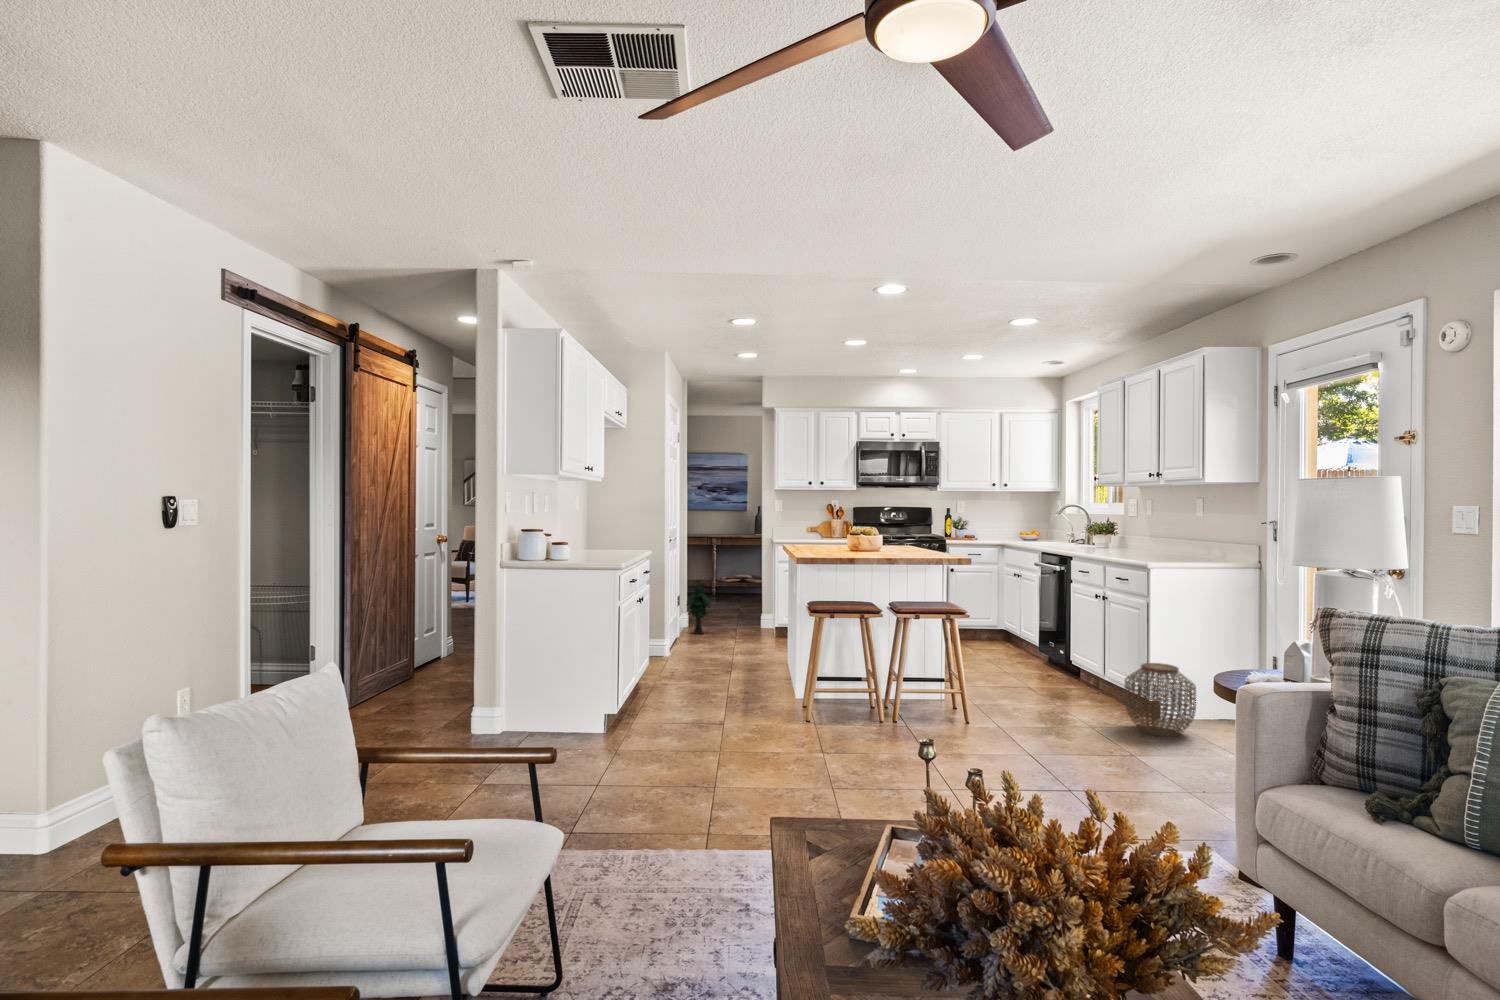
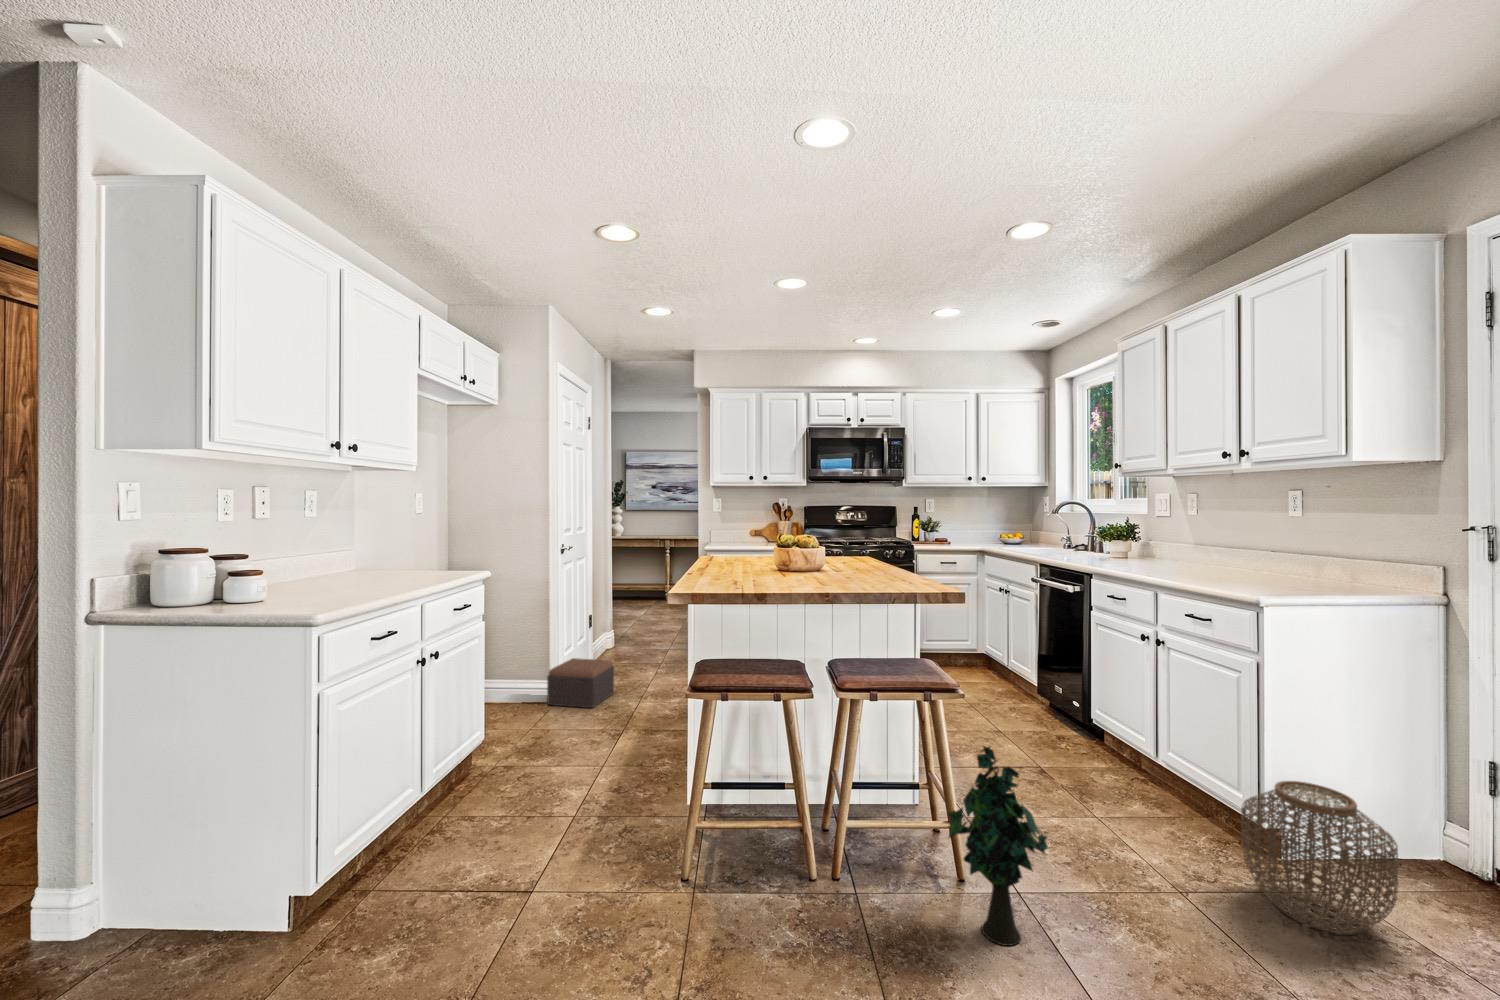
decorative plant: present [687,579,710,634] -> present [948,746,1048,946]
footstool: none [662,626,709,661] -> present [547,658,614,708]

